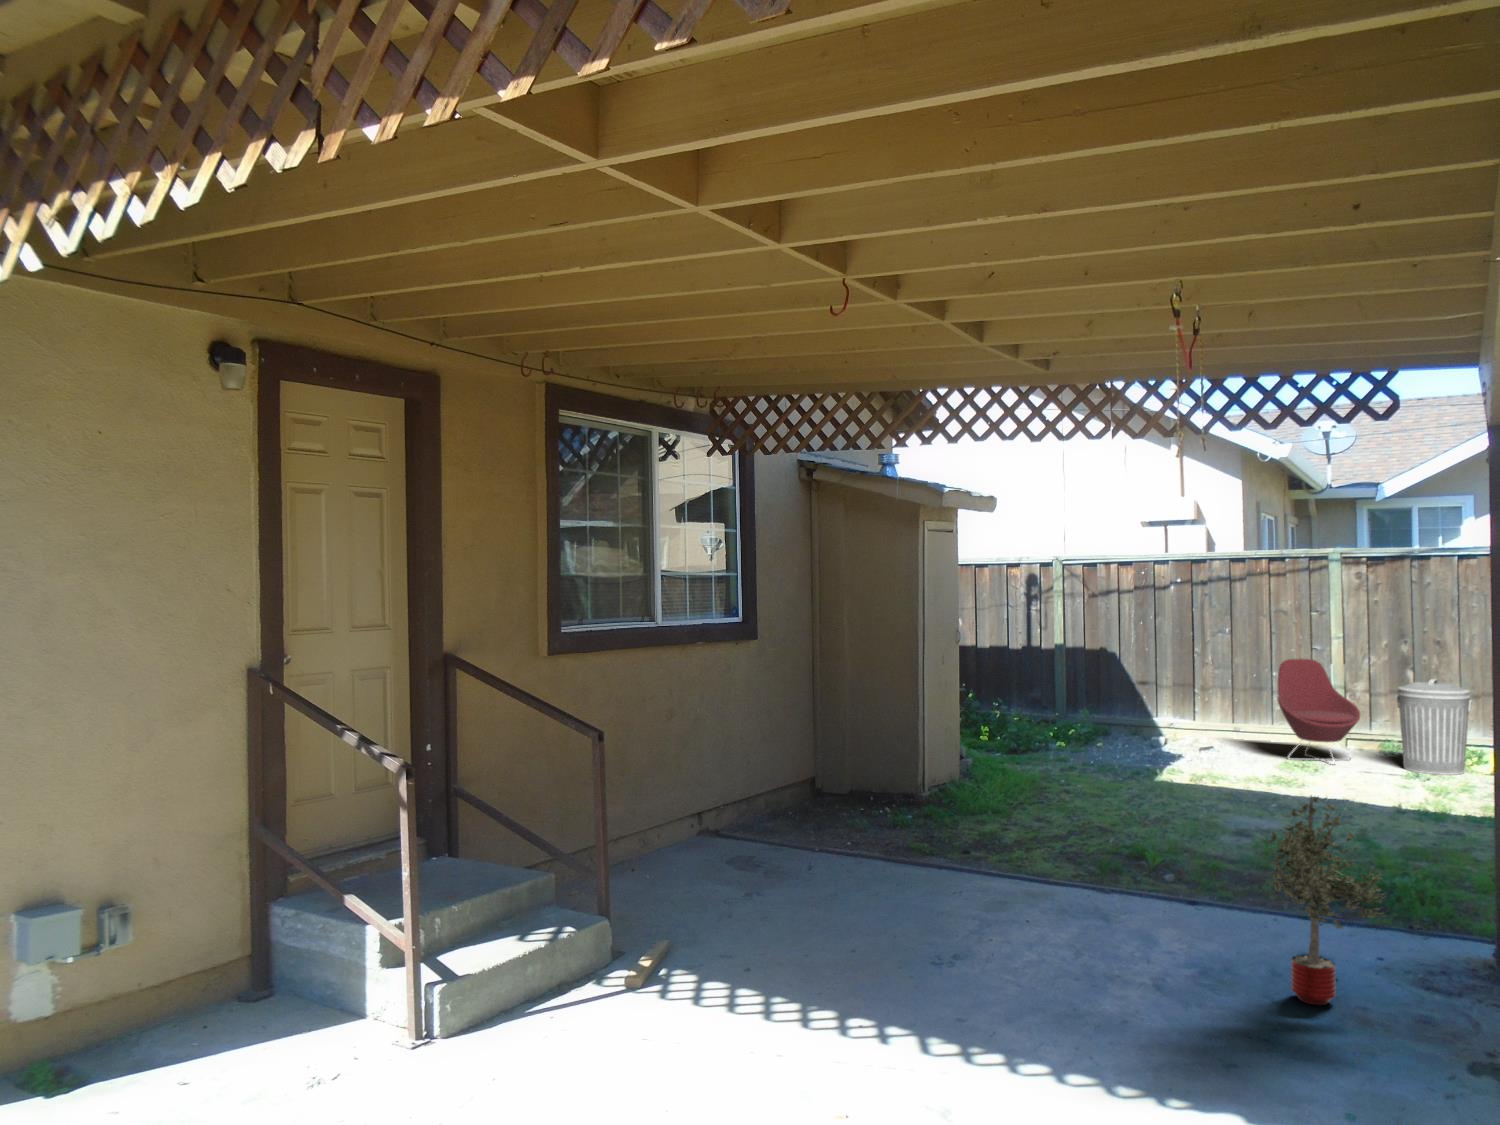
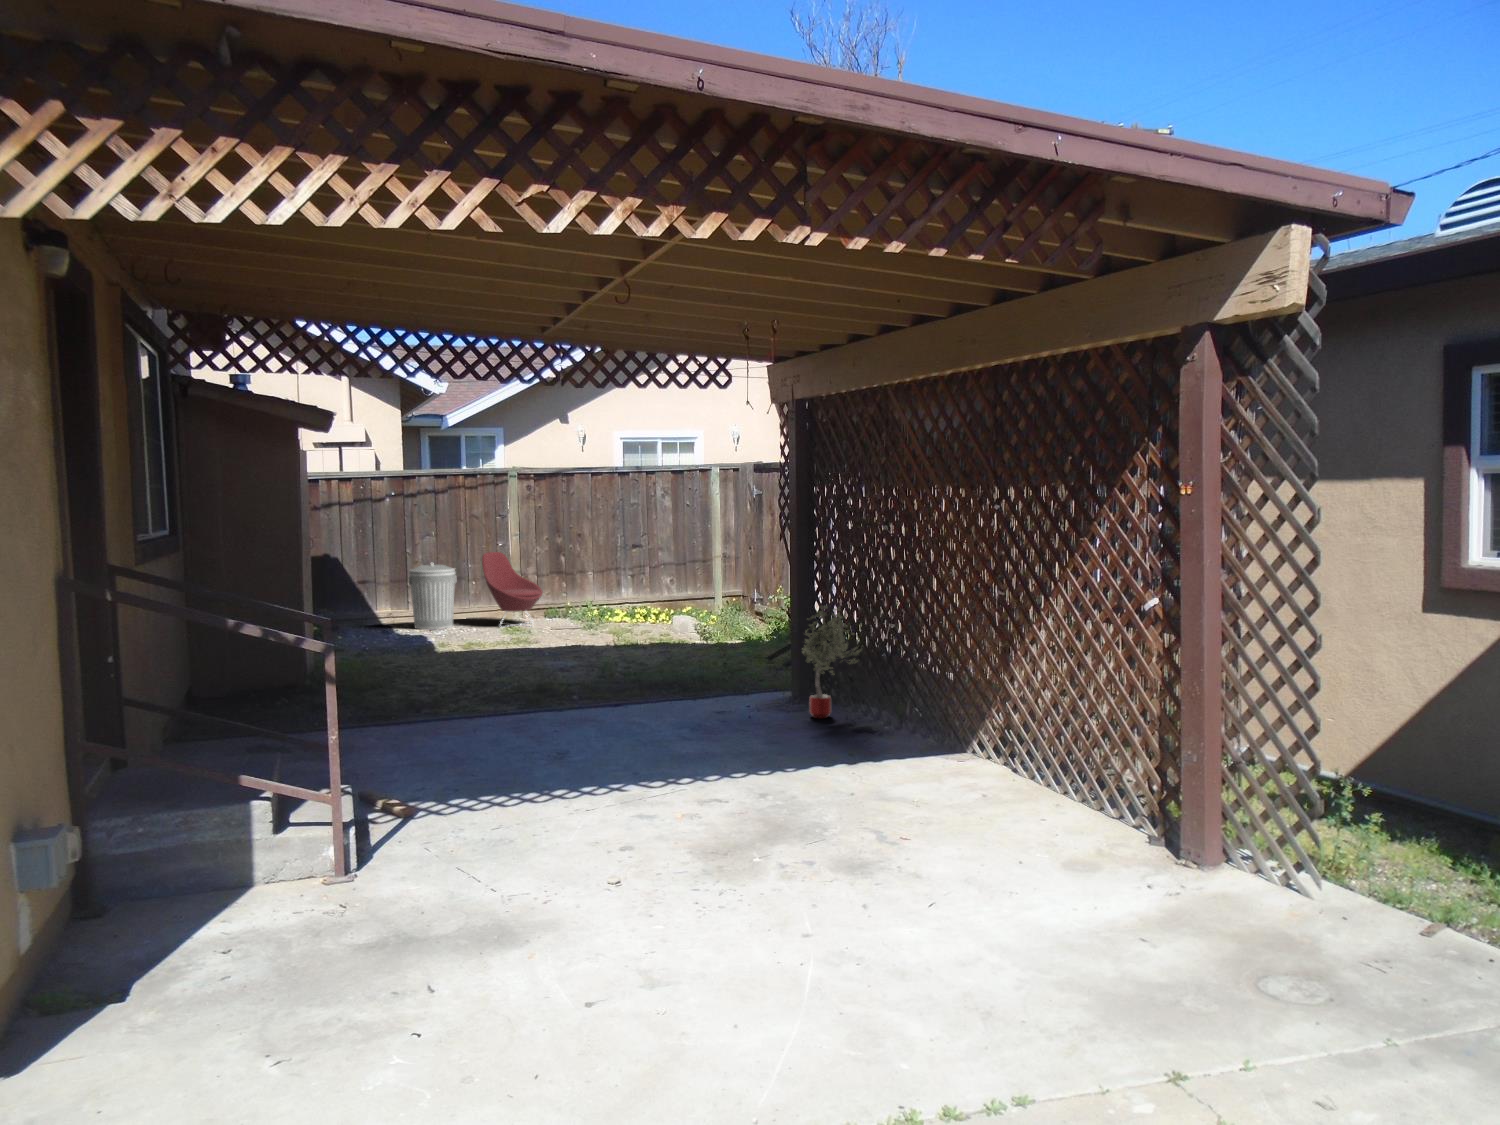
trash can: present [1397,679,1471,775] -> present [409,563,456,629]

